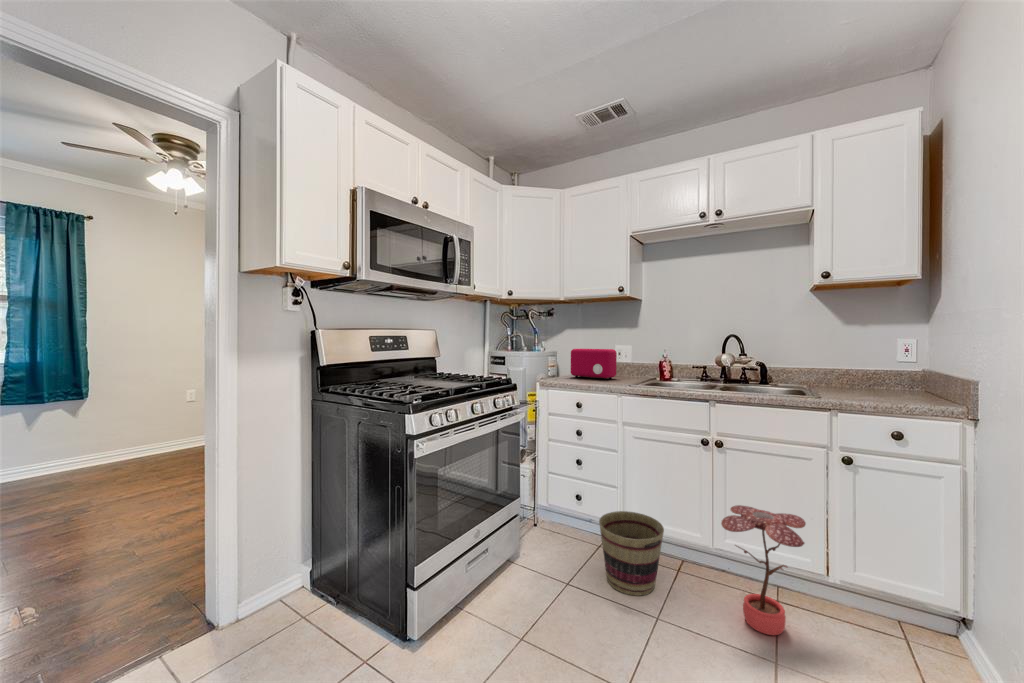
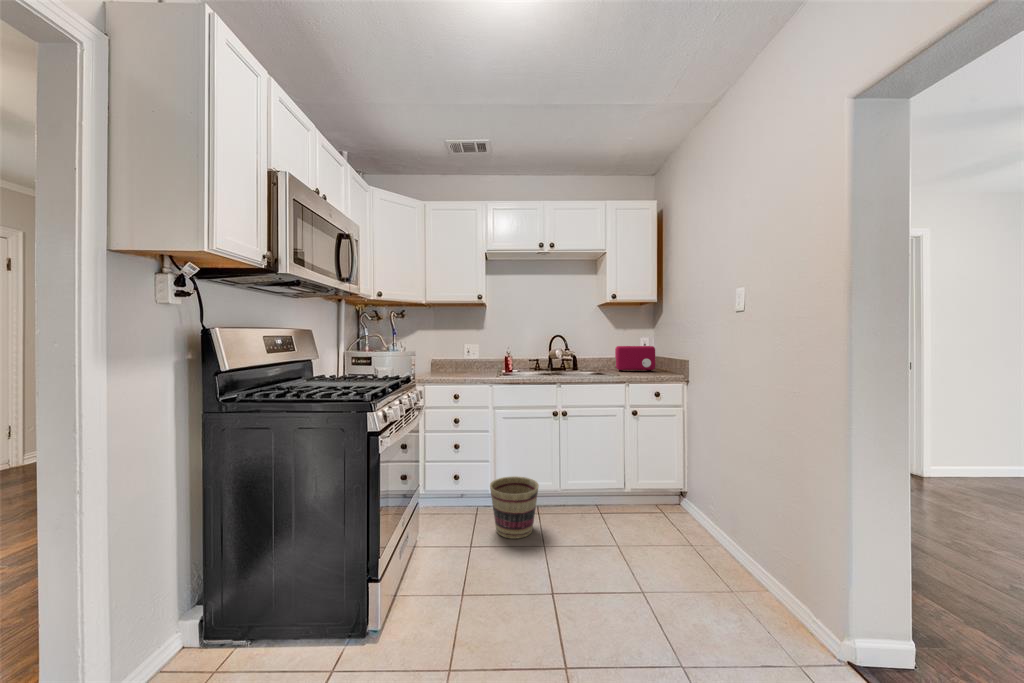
toaster: present [571,349,617,380] -> present [615,346,655,371]
potted plant: present [721,505,806,635] -> none [579,453,629,533]

